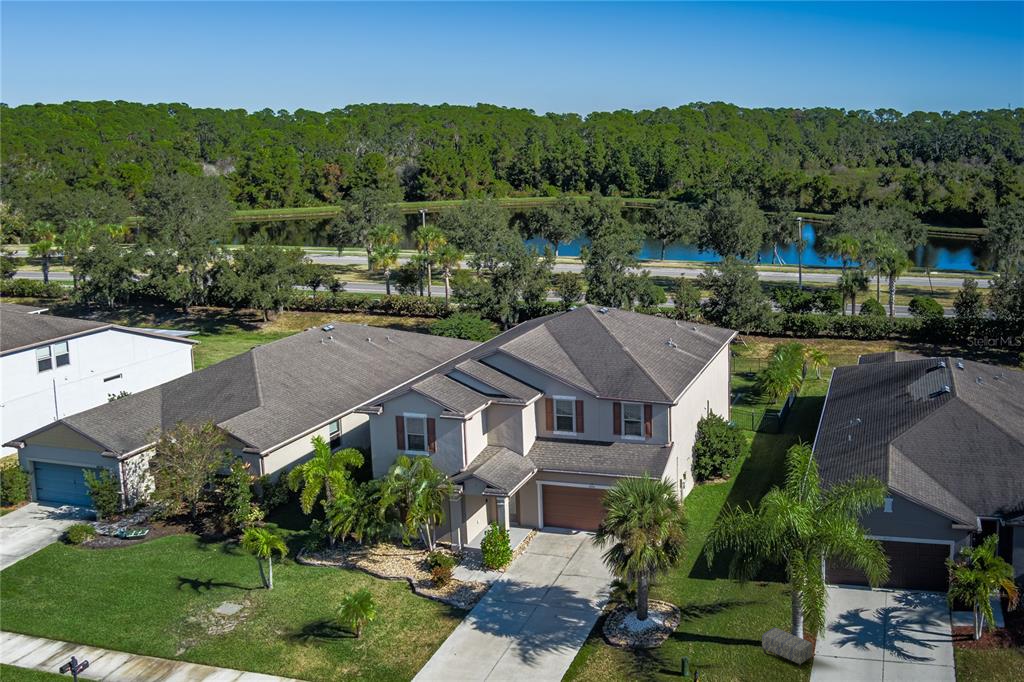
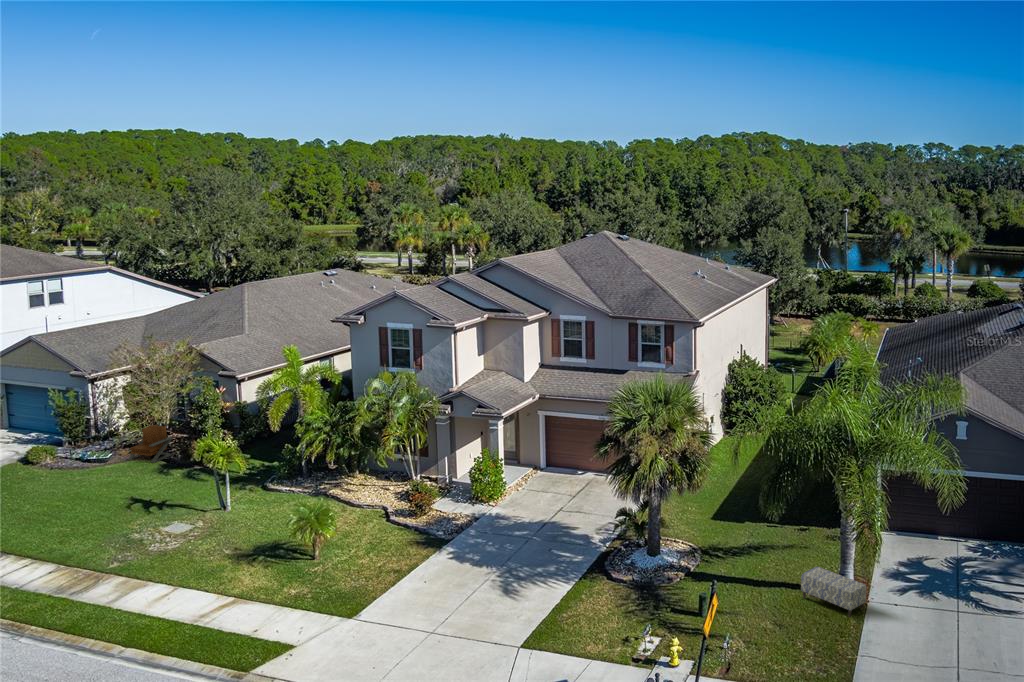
lounge chair: none [163,501,205,538] -> present [126,425,172,463]

